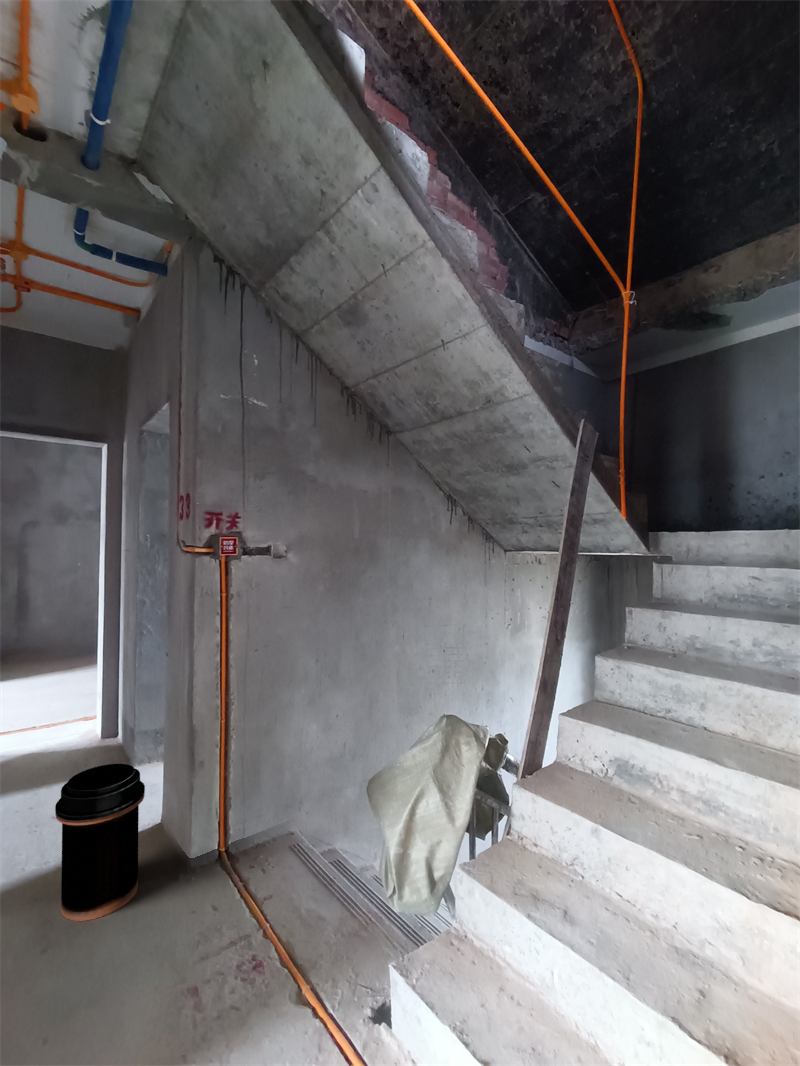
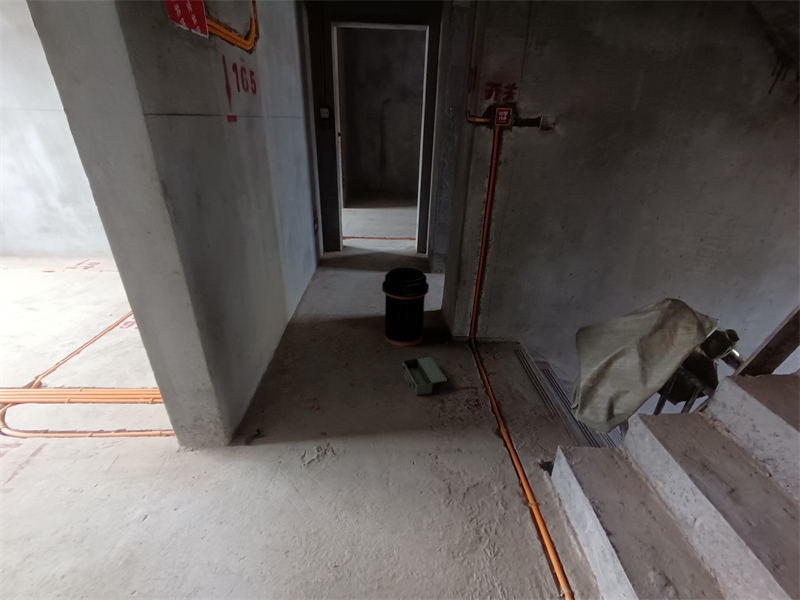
toolbox: none [109,910,201,1003] -> present [402,356,447,396]

